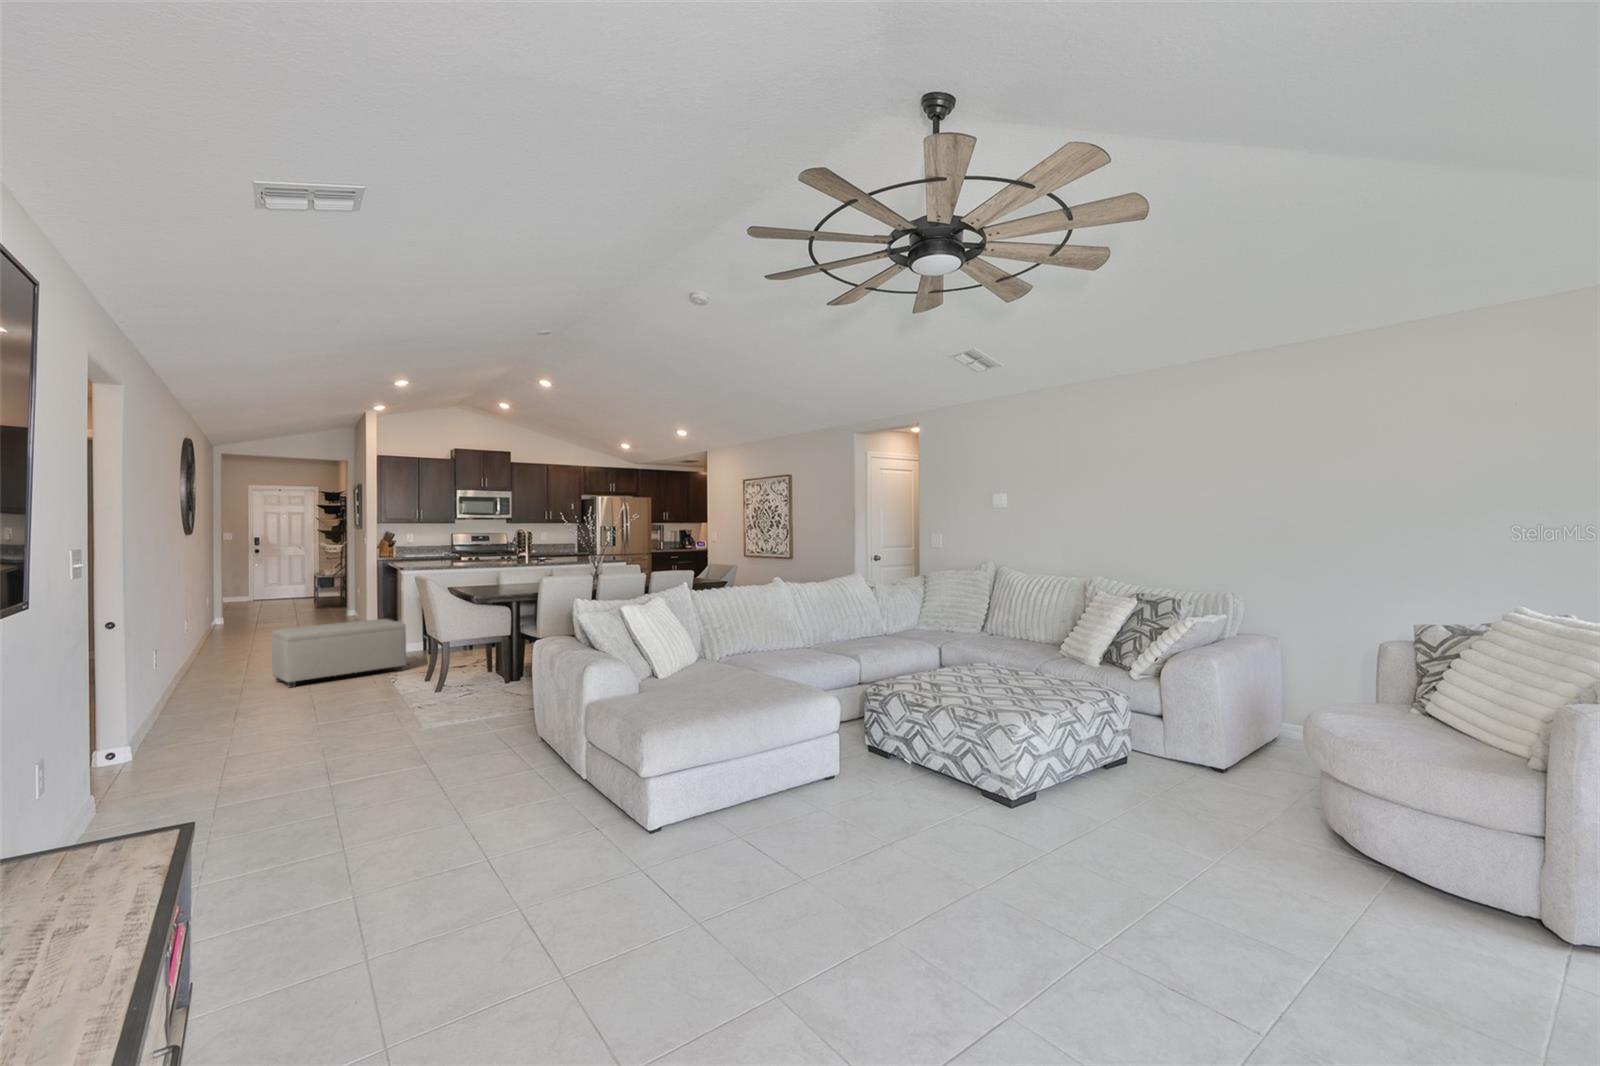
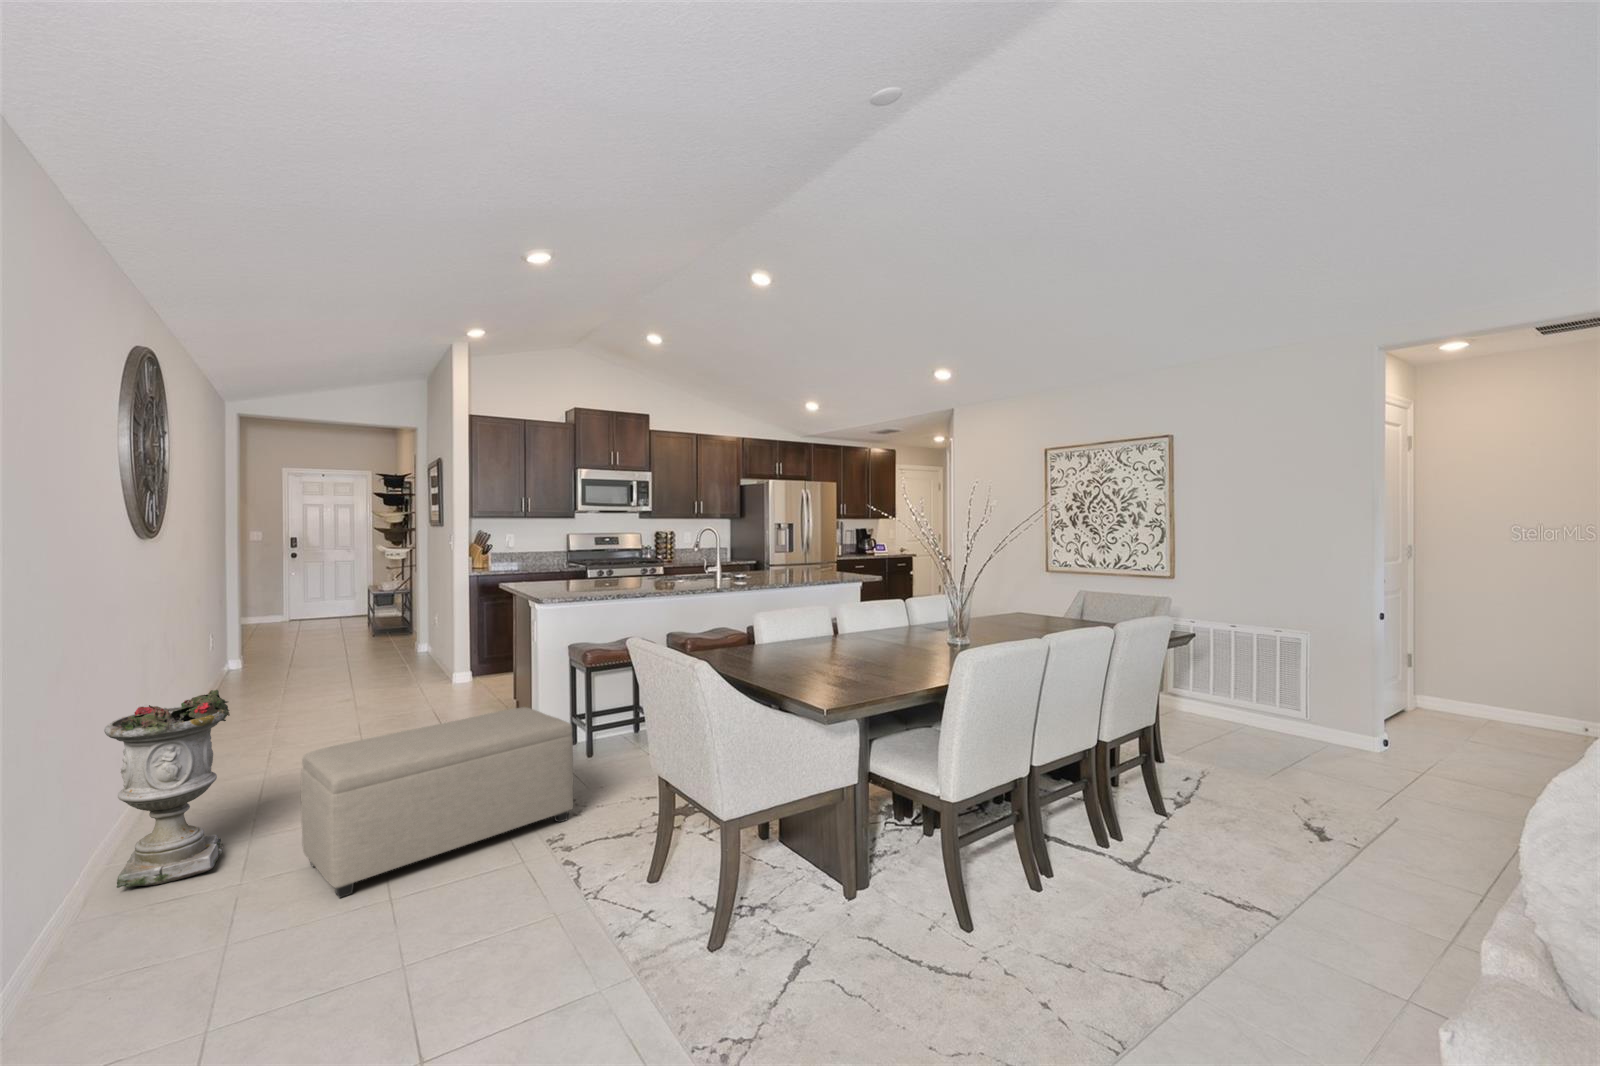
planter: none [184,603,239,686] -> present [104,690,230,888]

